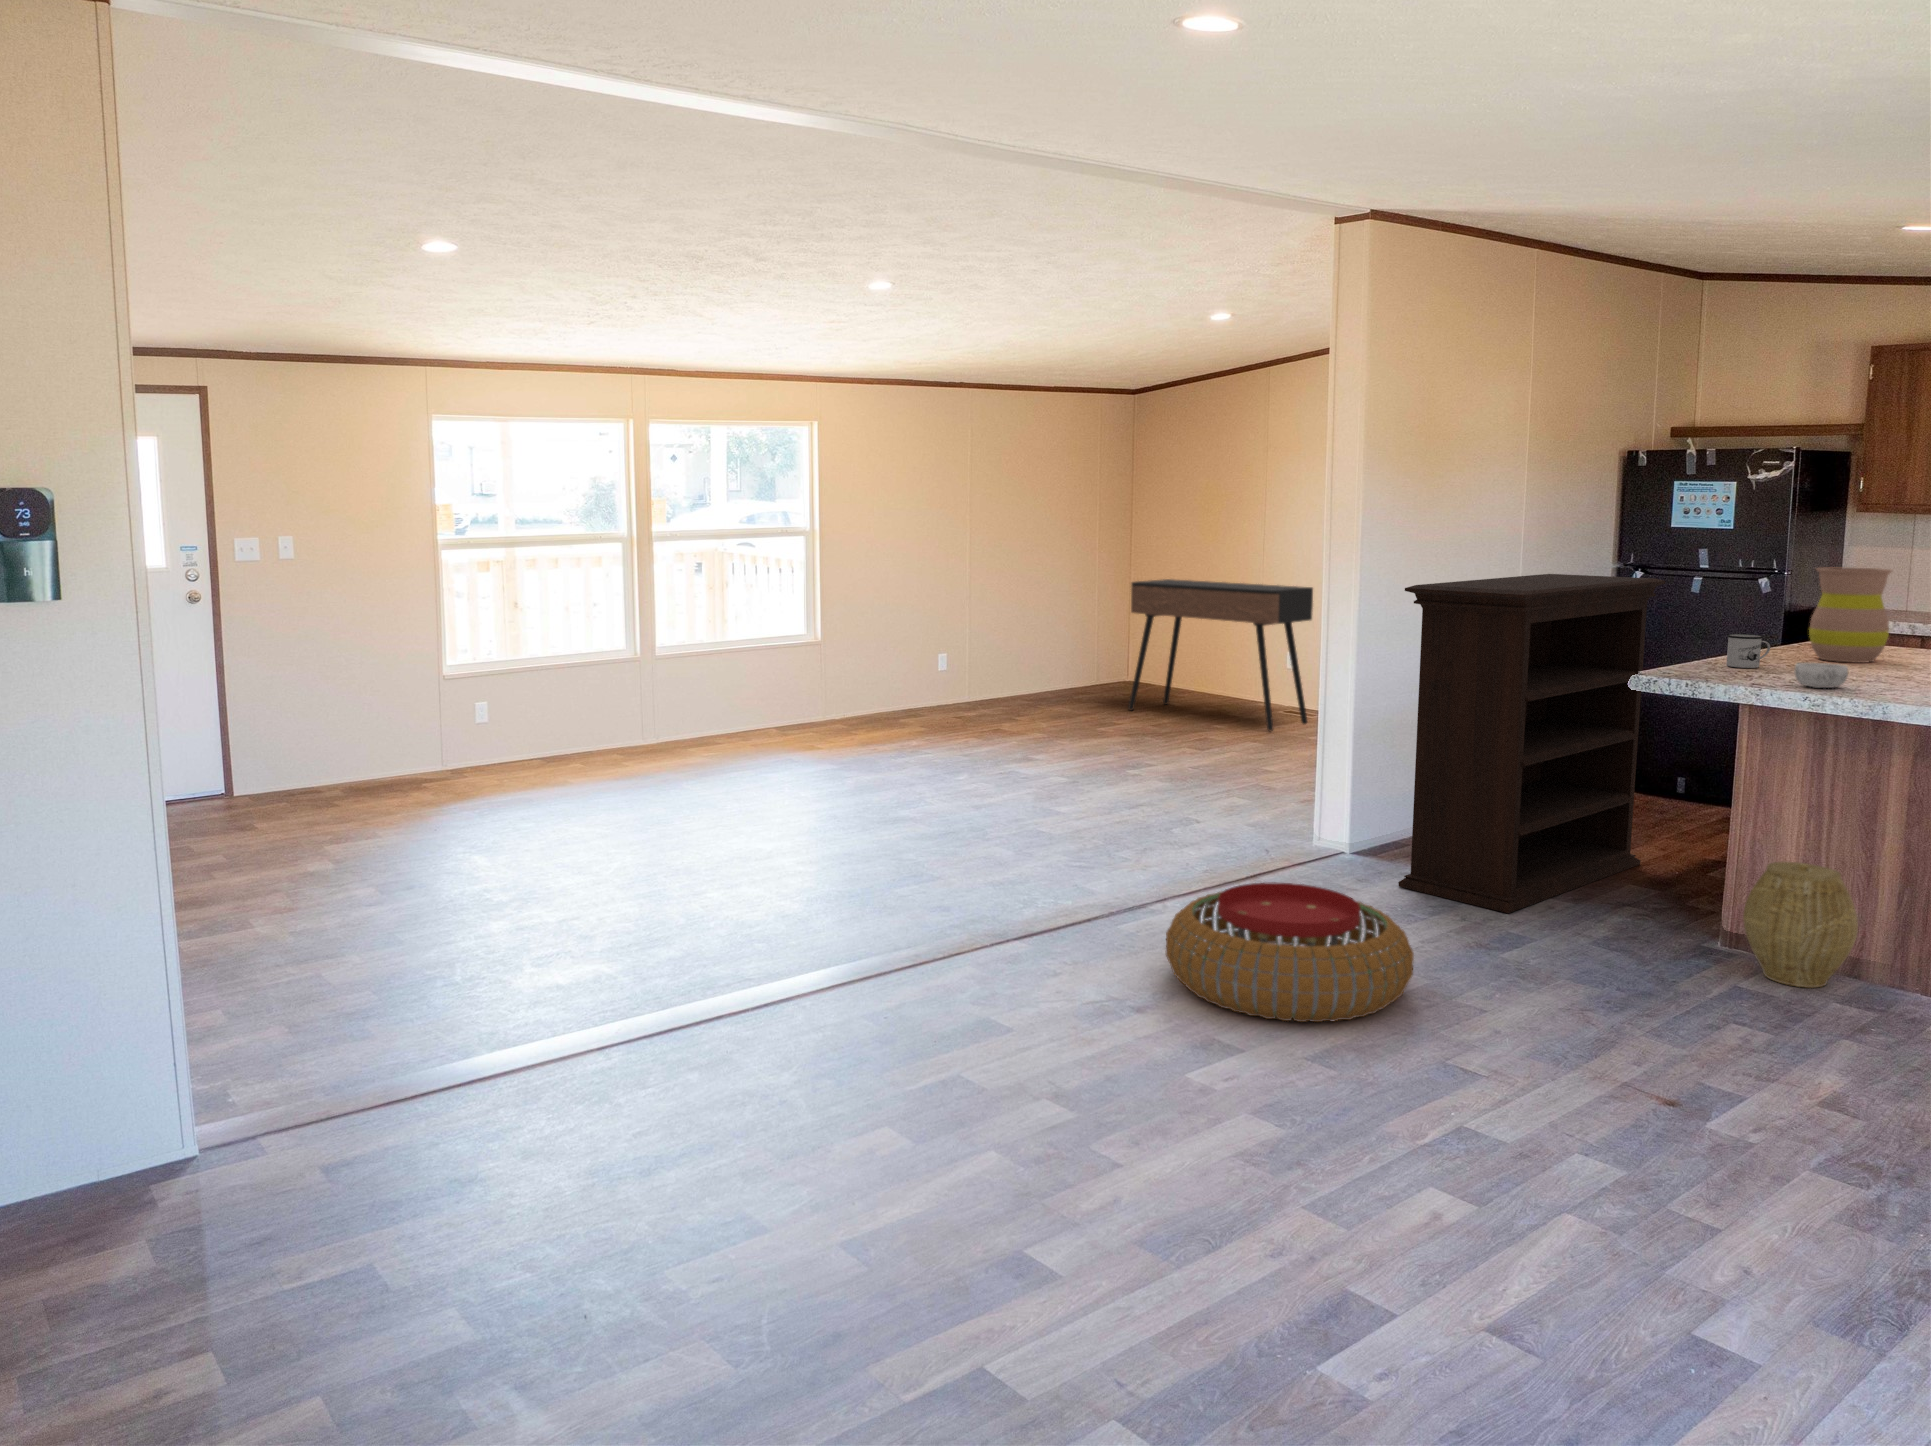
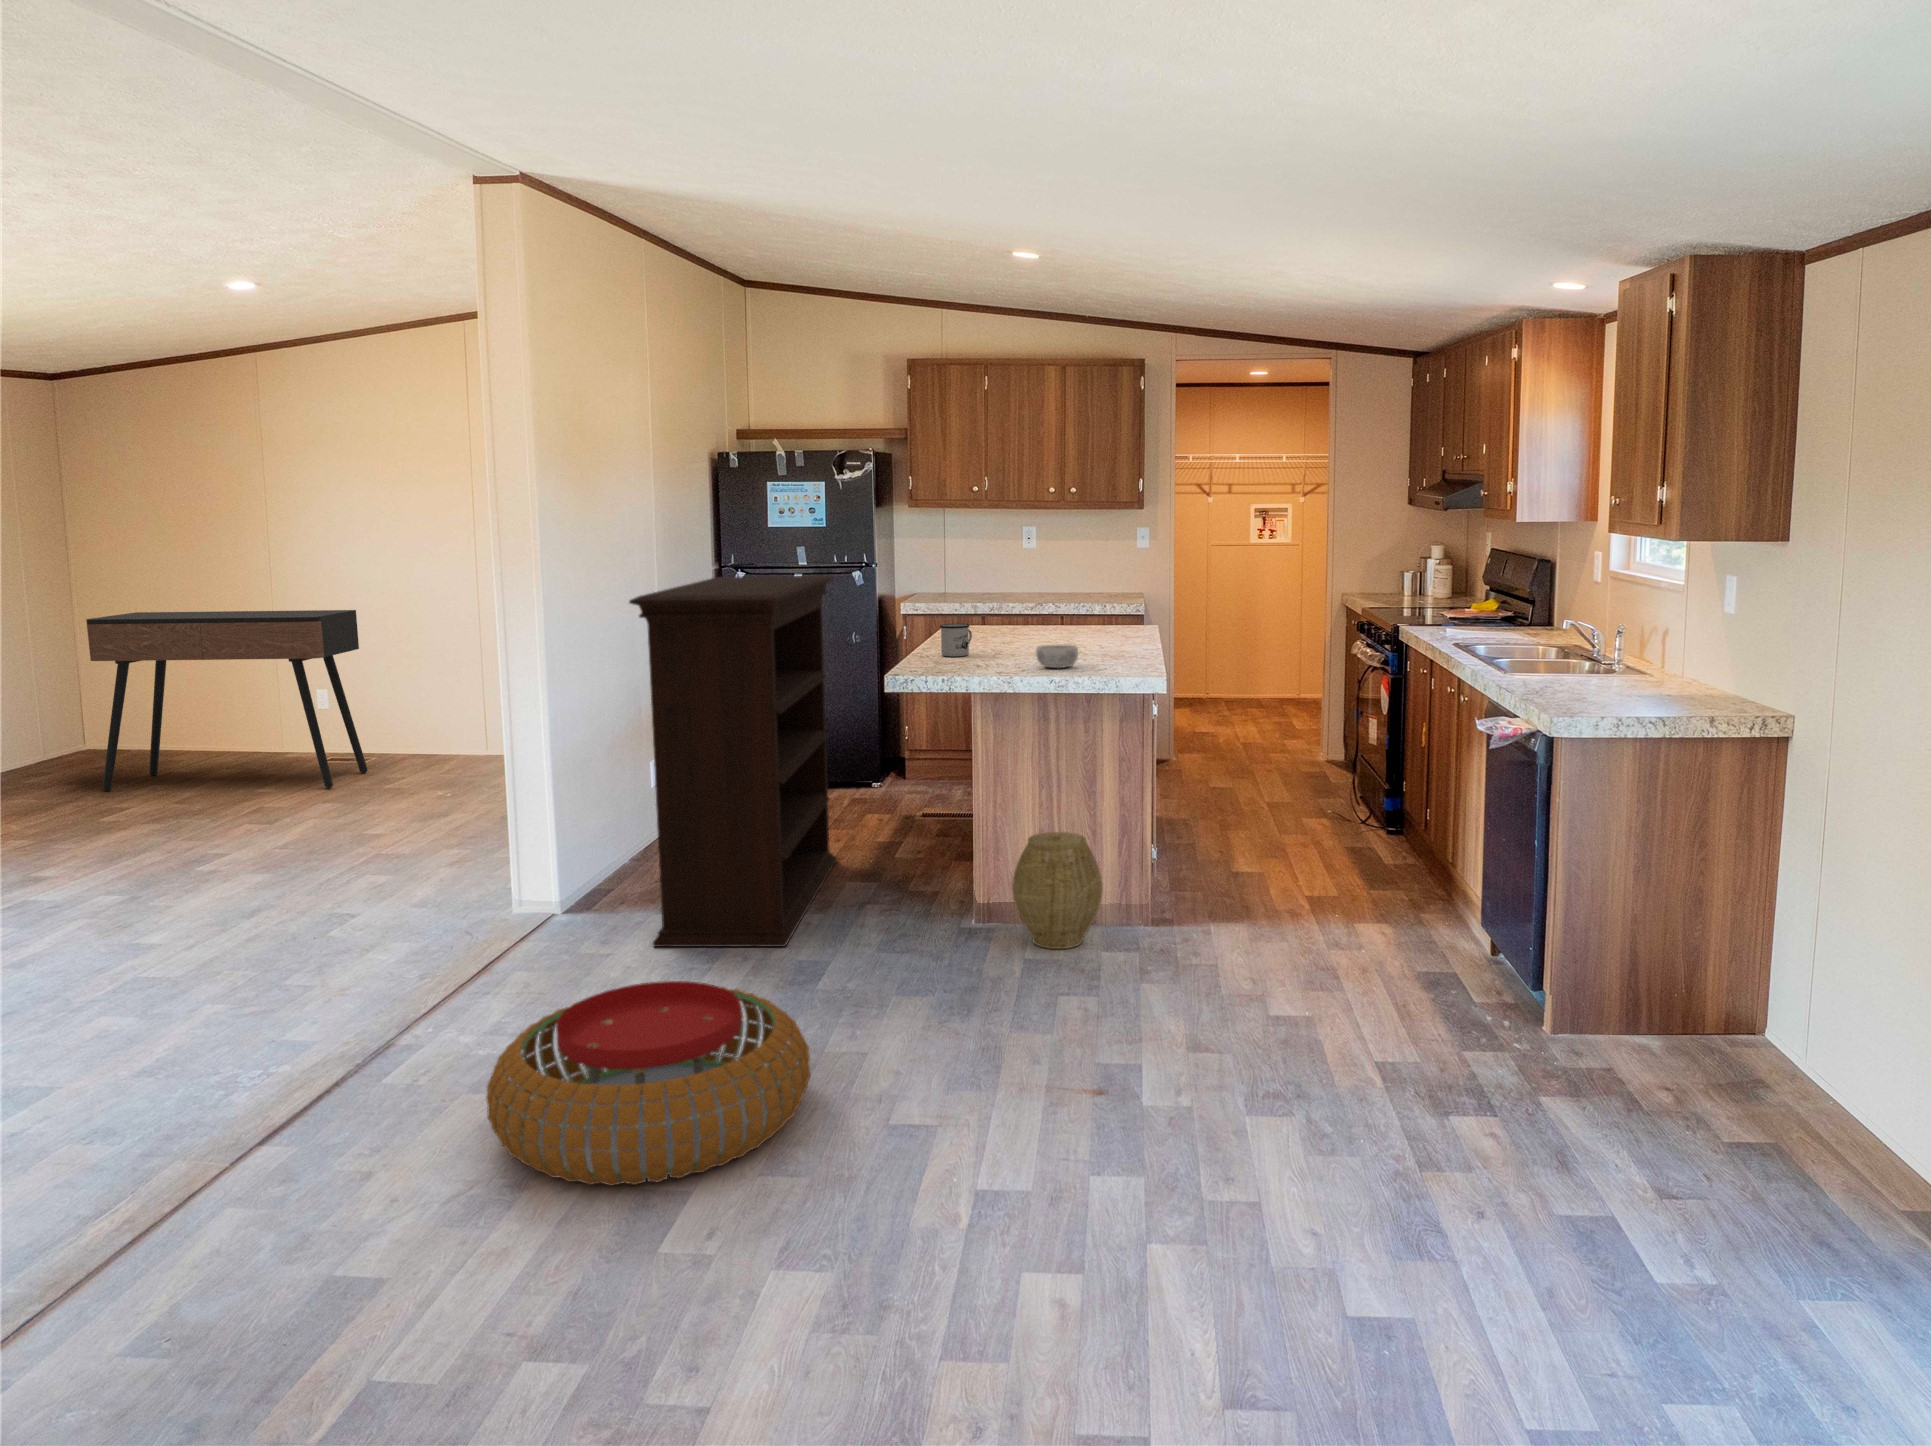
vase: present [1809,567,1892,663] -> none [976,557,1036,643]

